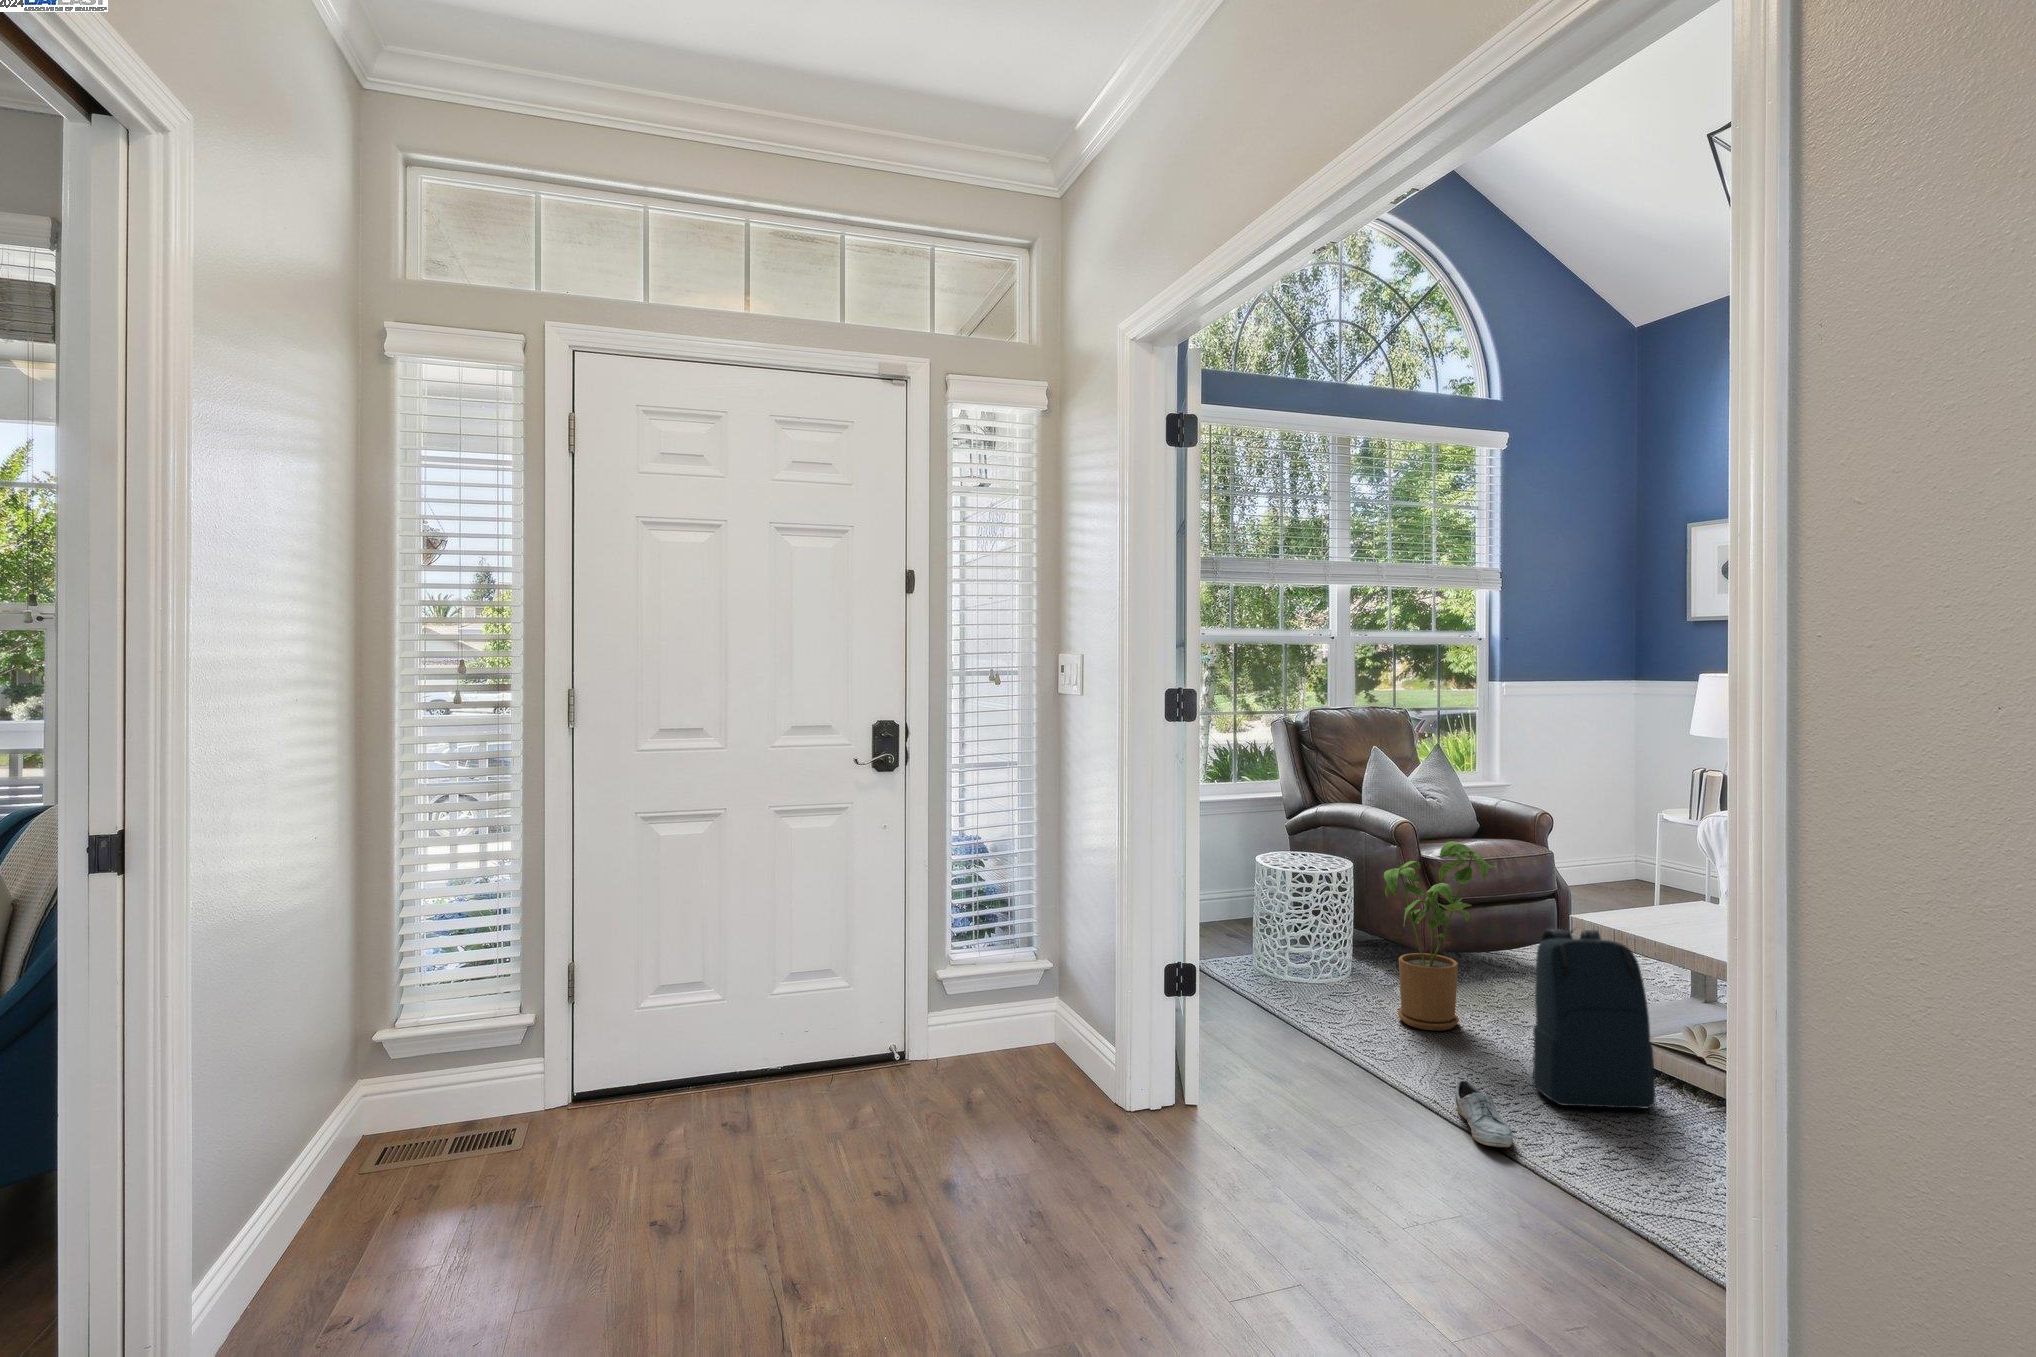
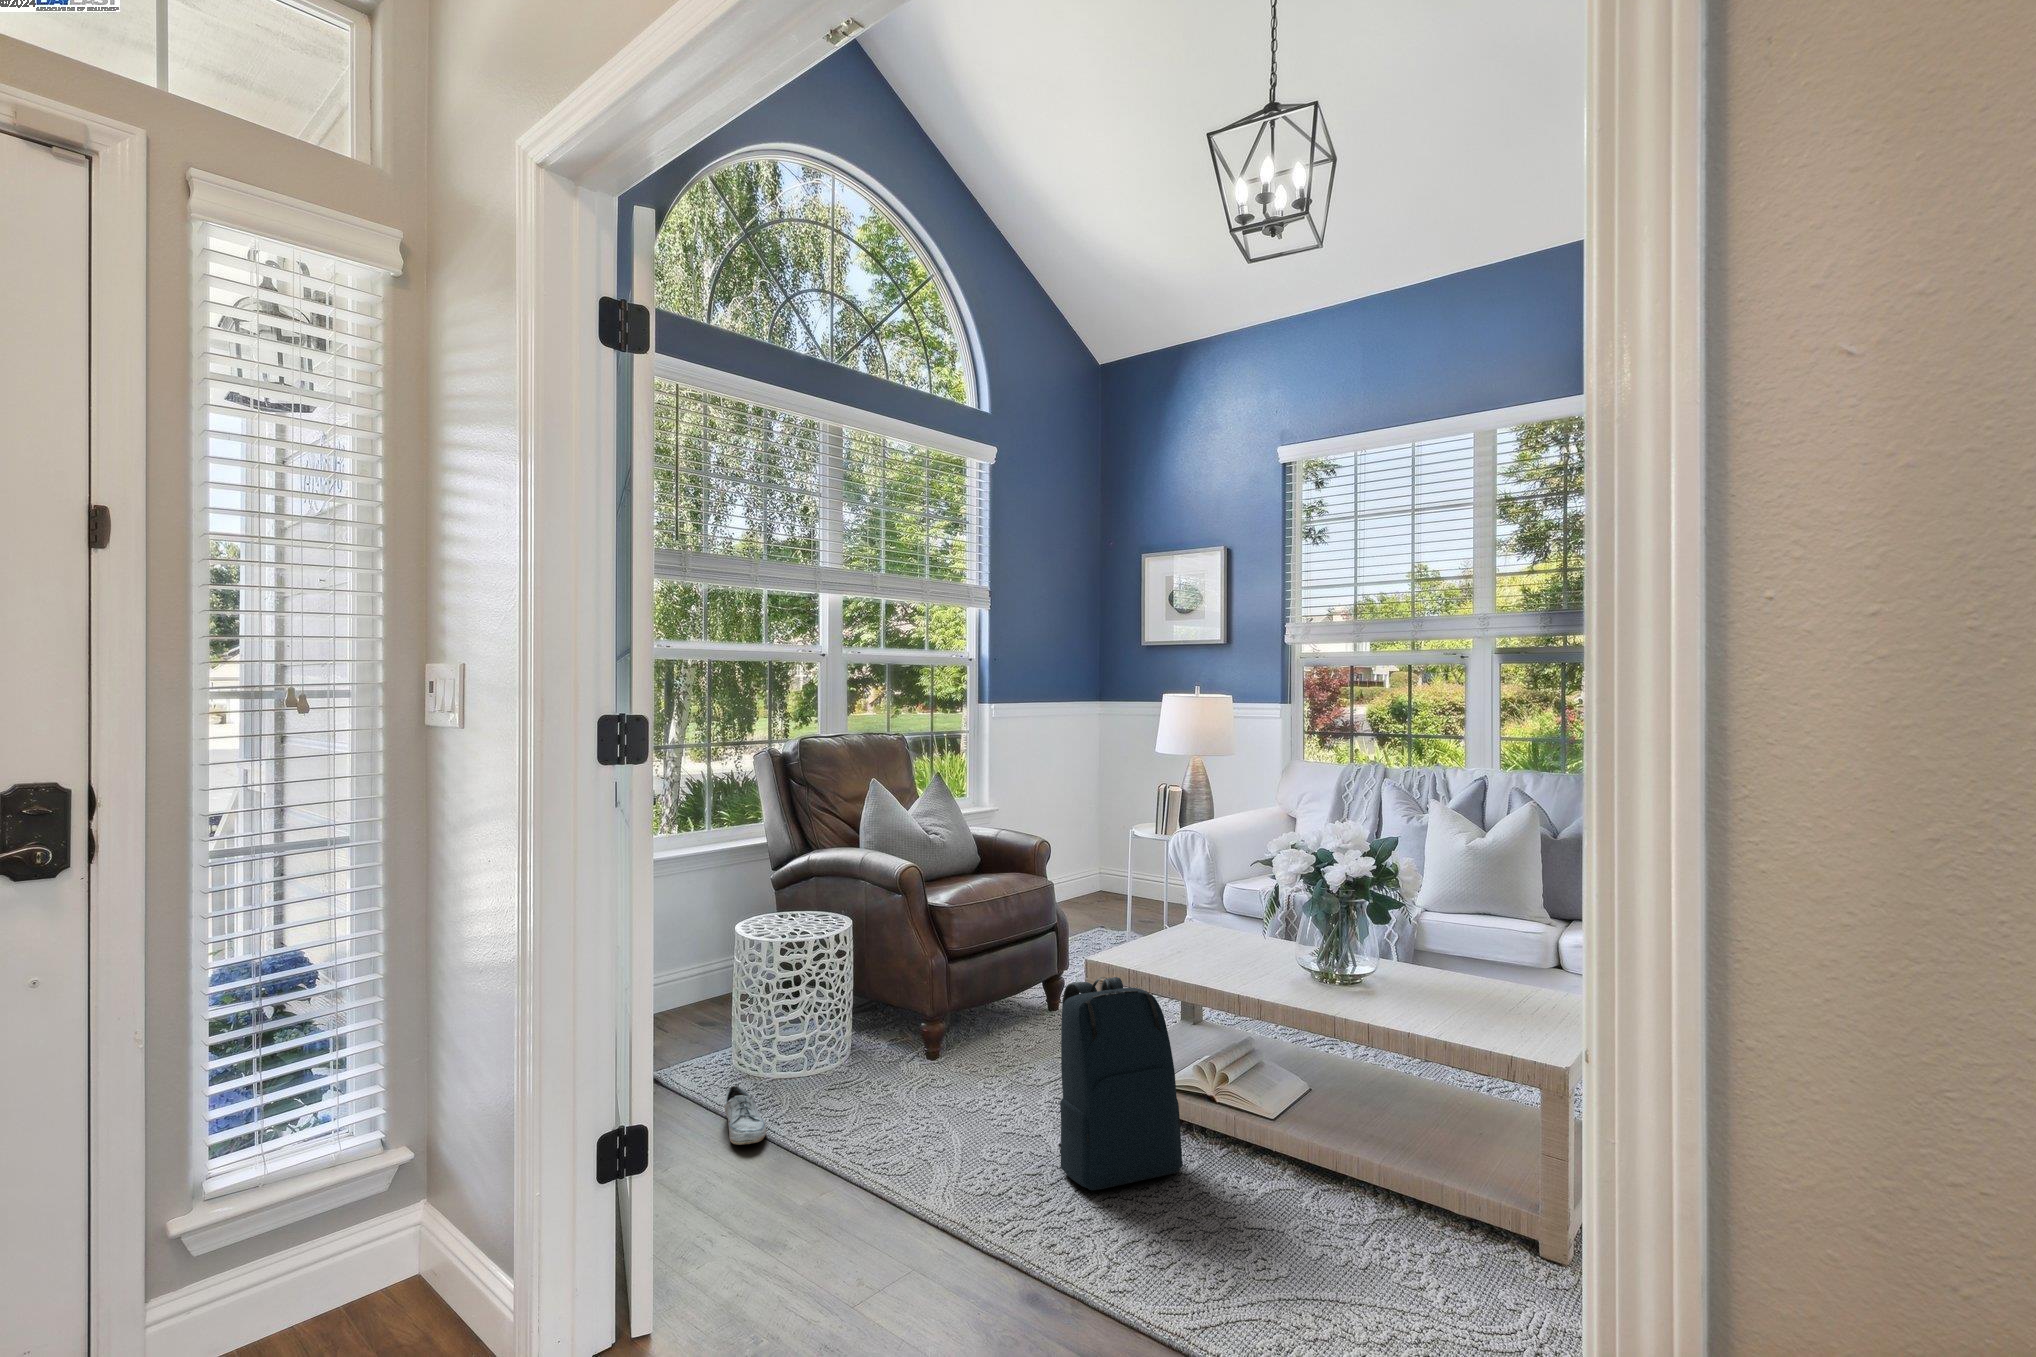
house plant: present [1384,841,1498,1031] -> none [889,888,1011,1114]
shoe: present [1456,1081,1513,1147] -> present [724,1086,767,1145]

